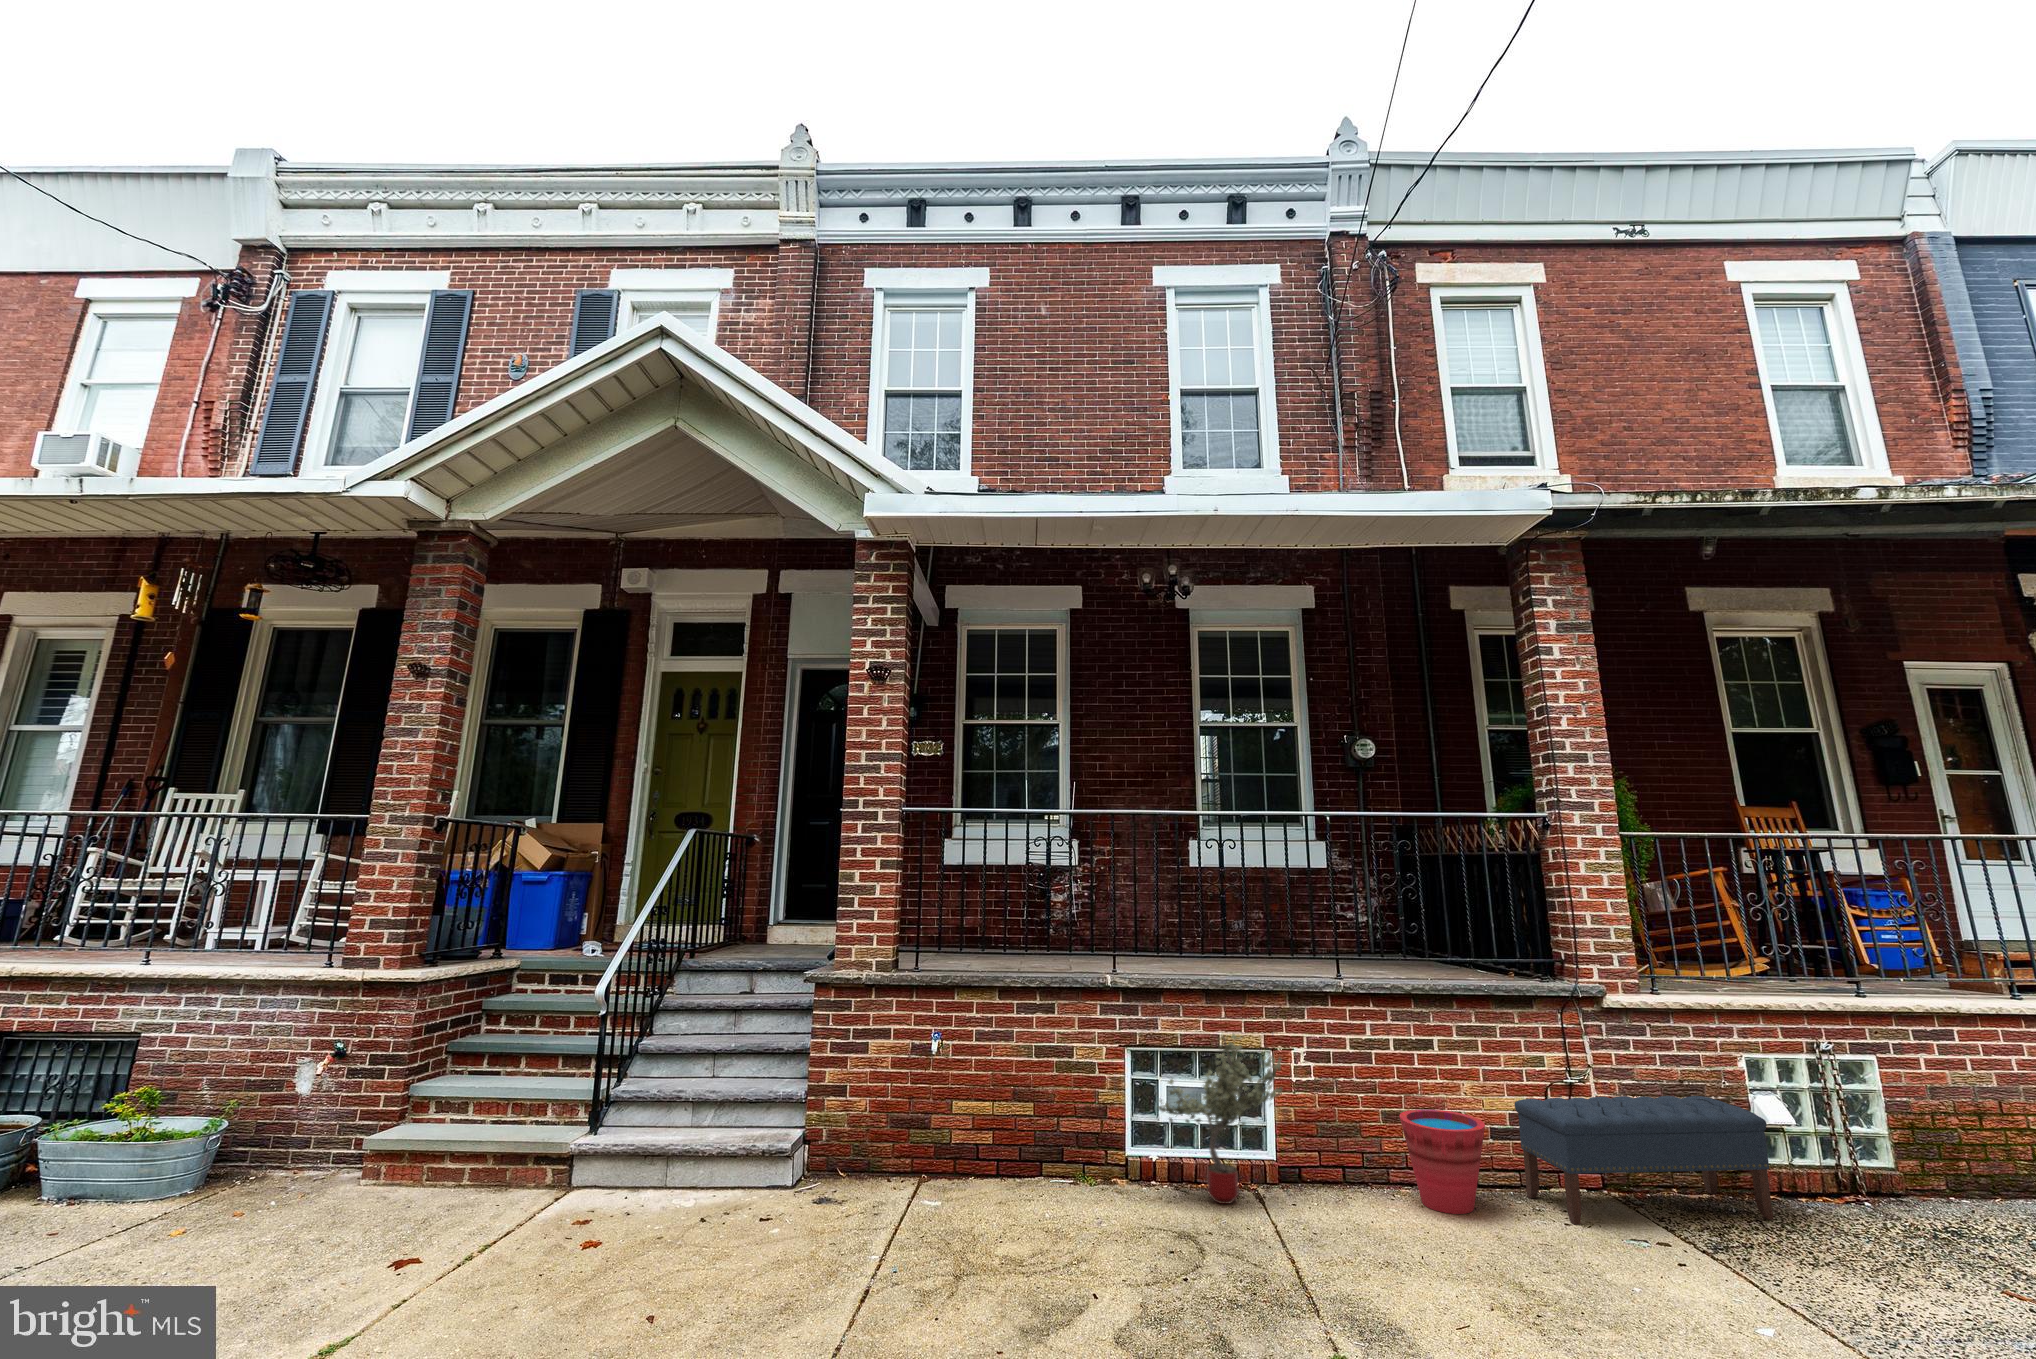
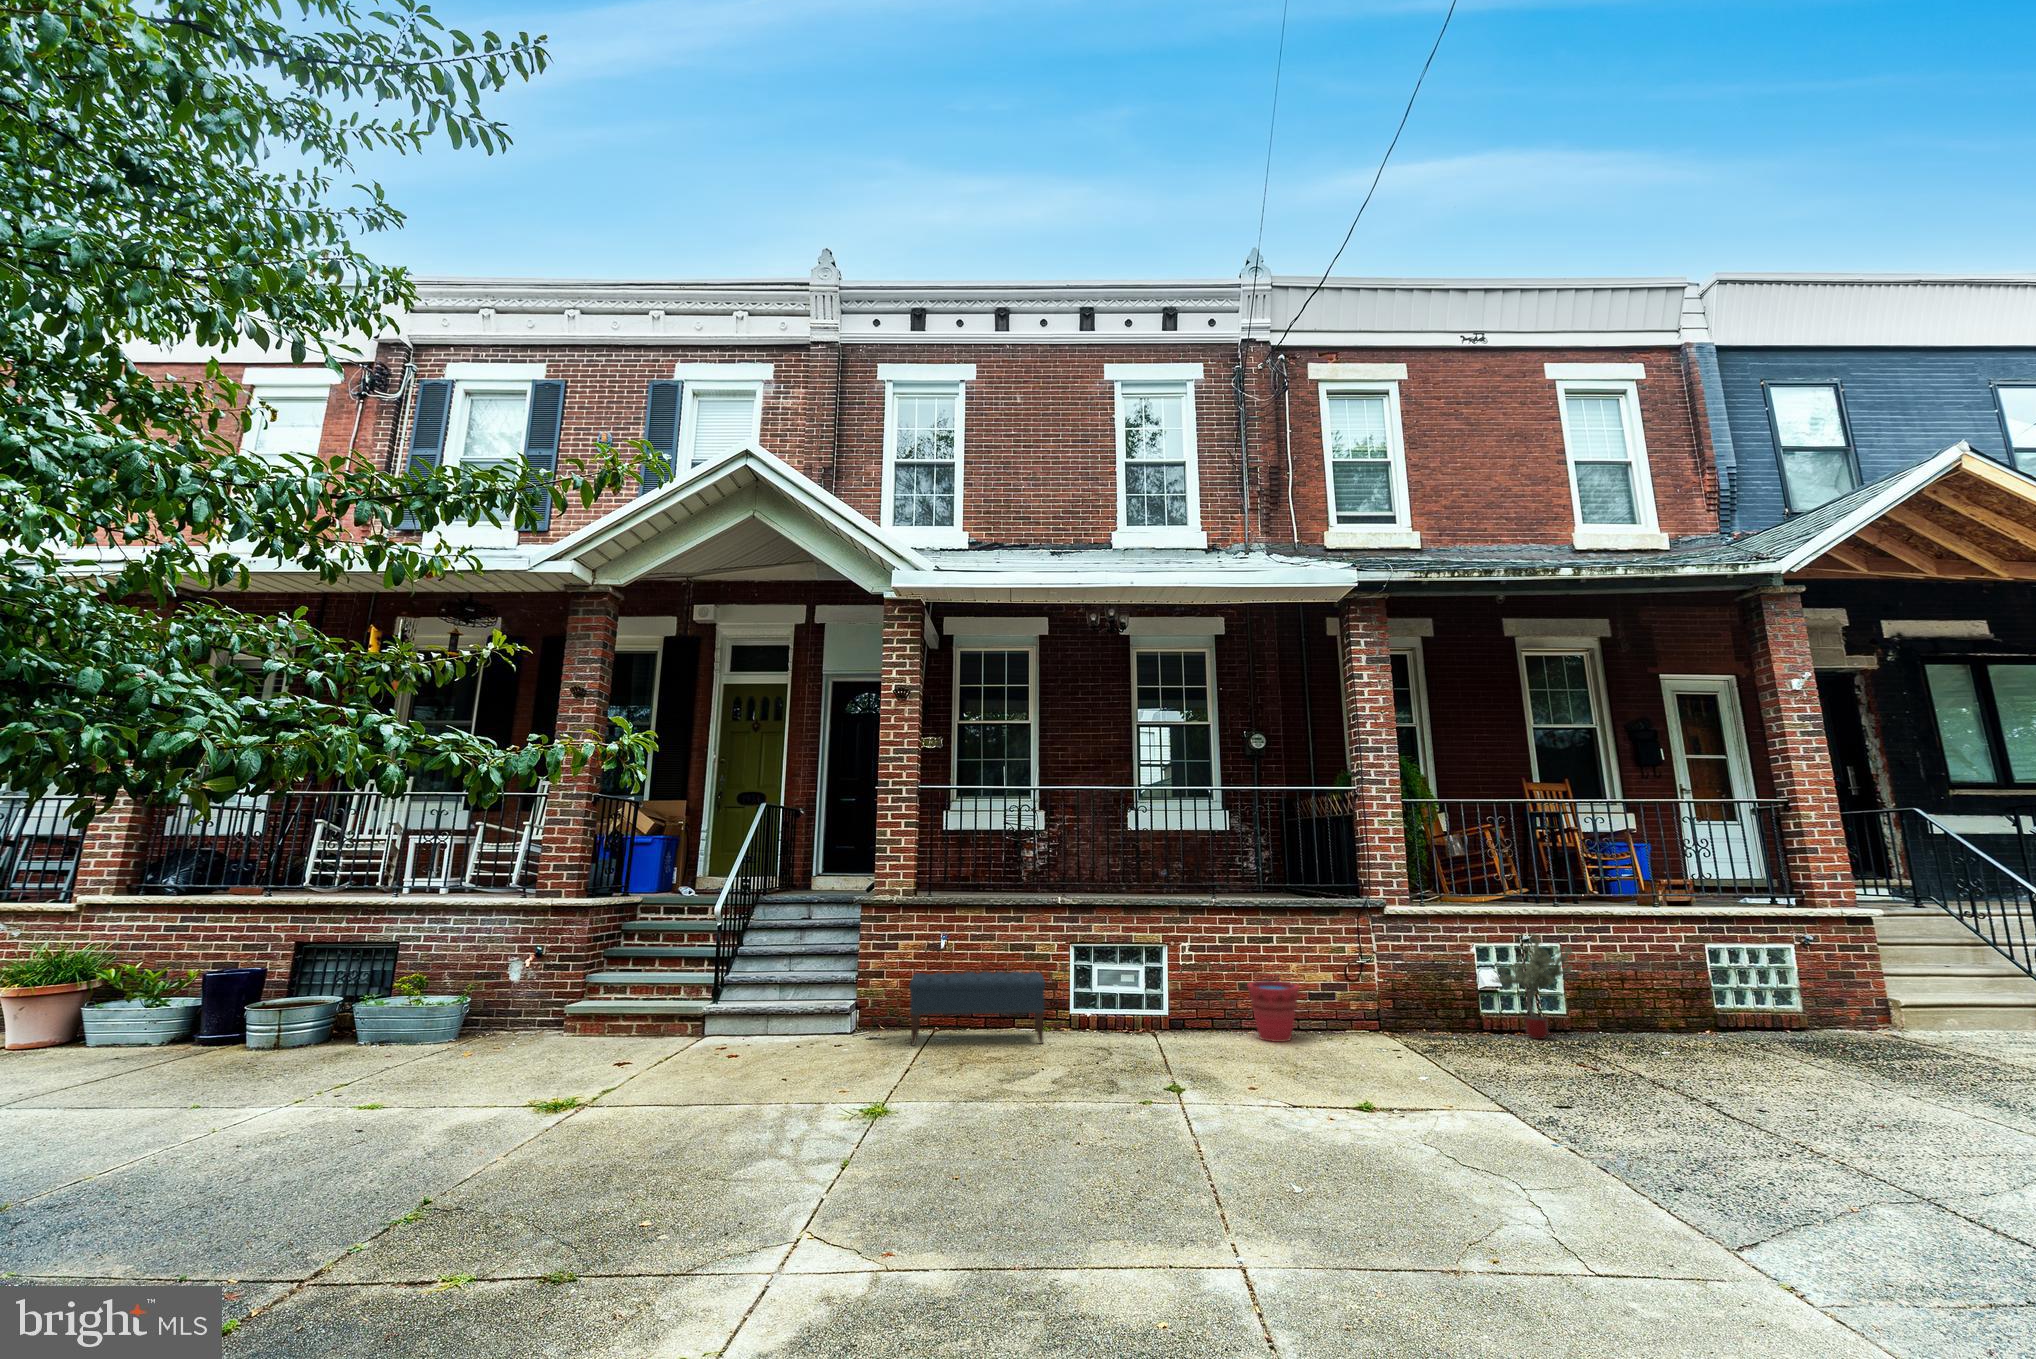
potted tree: present [1157,1034,1282,1204] -> present [1492,933,1572,1039]
bench: present [1515,1096,1773,1225] -> present [909,972,1045,1046]

